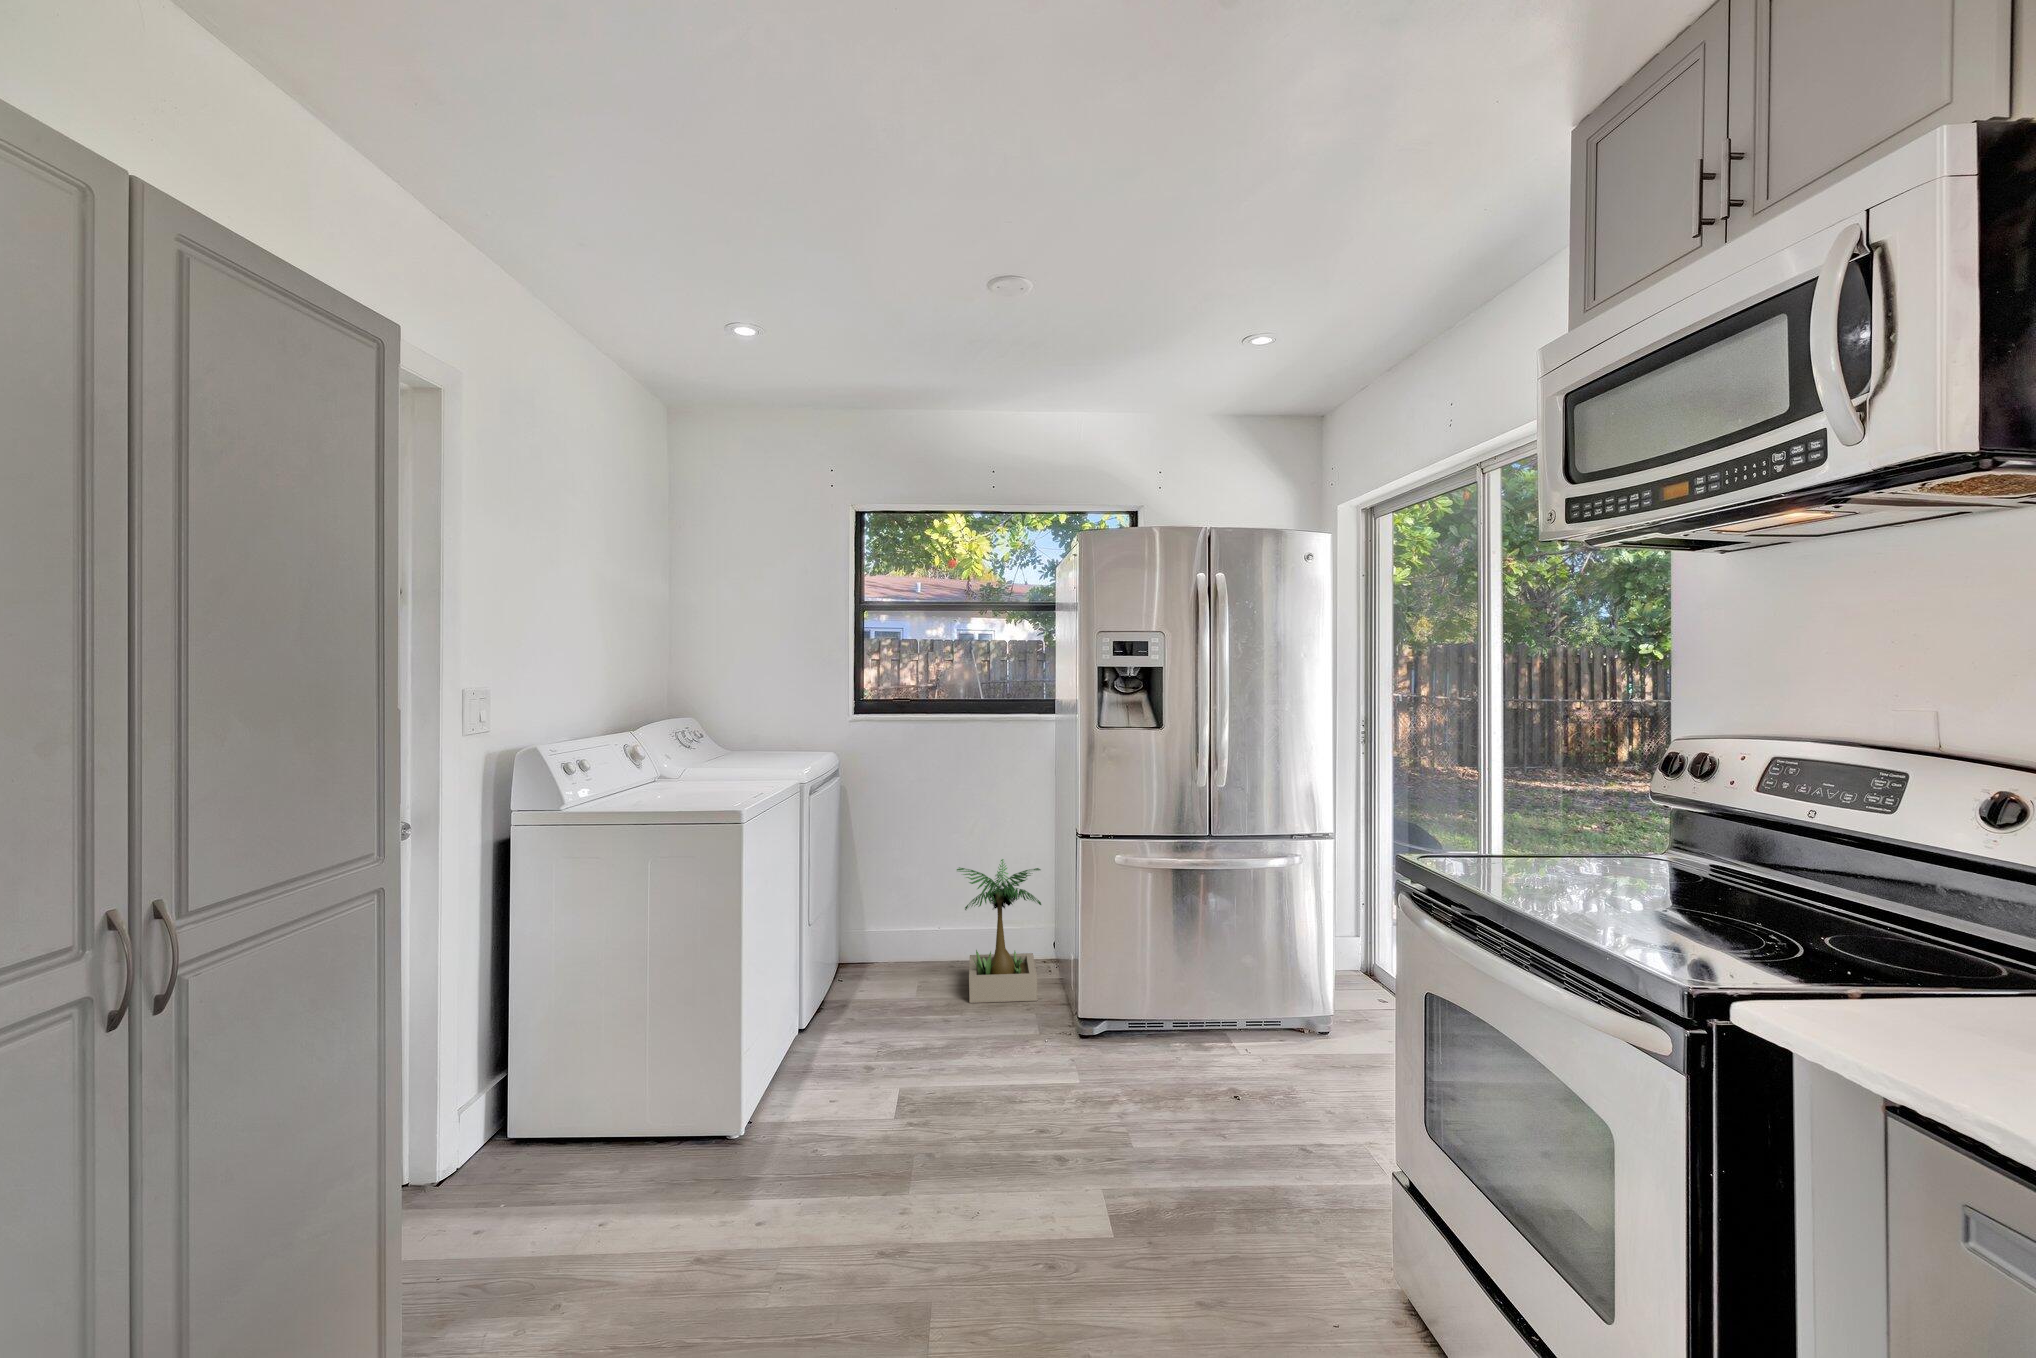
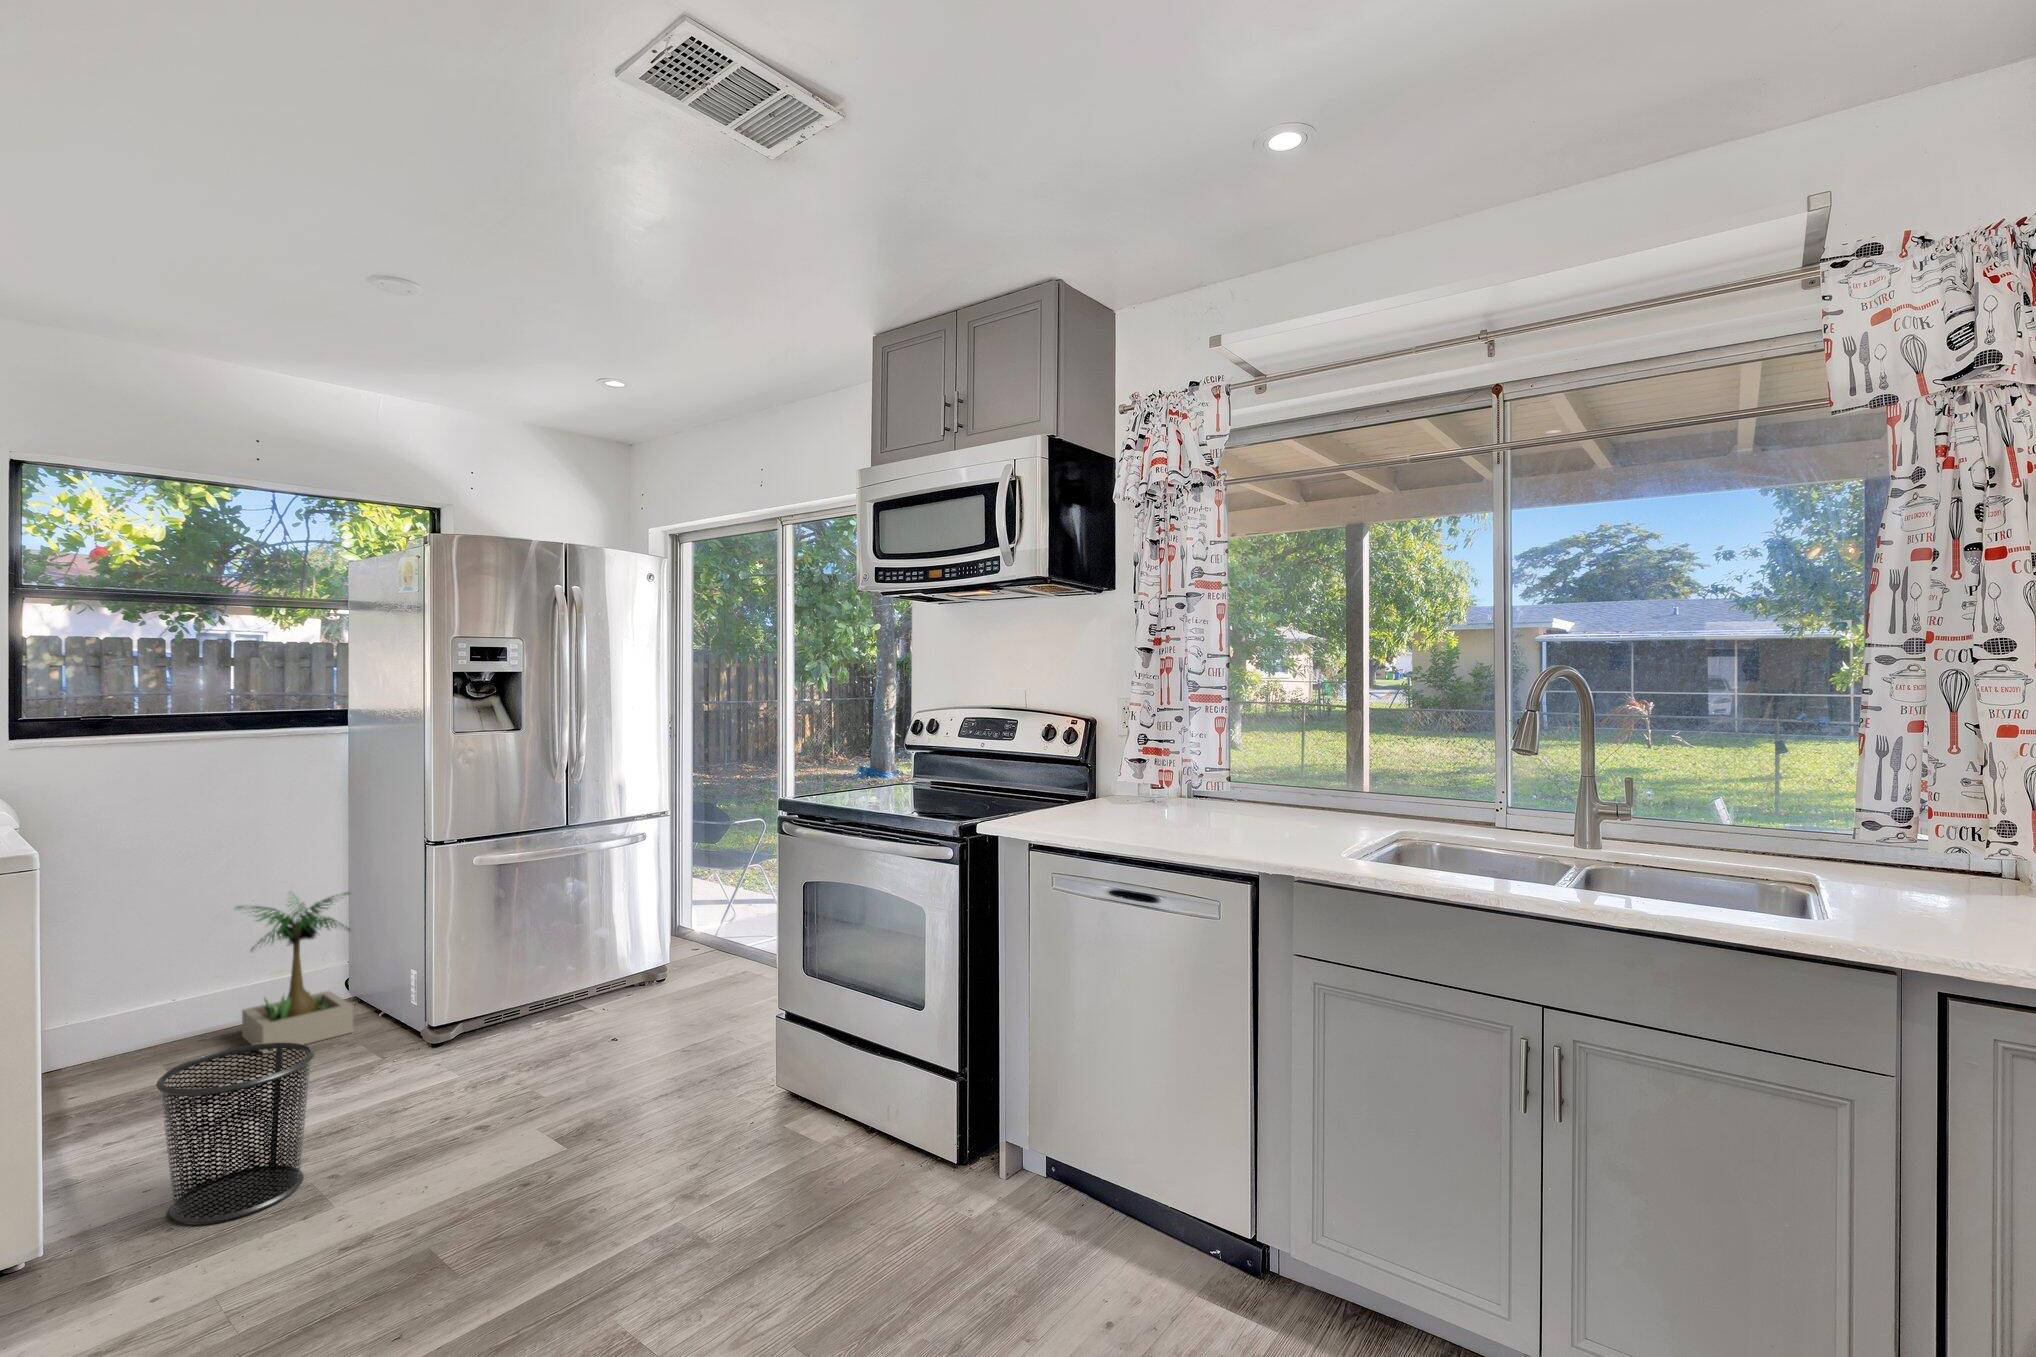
waste bin: none [797,1018,912,1187] -> present [156,1042,314,1224]

